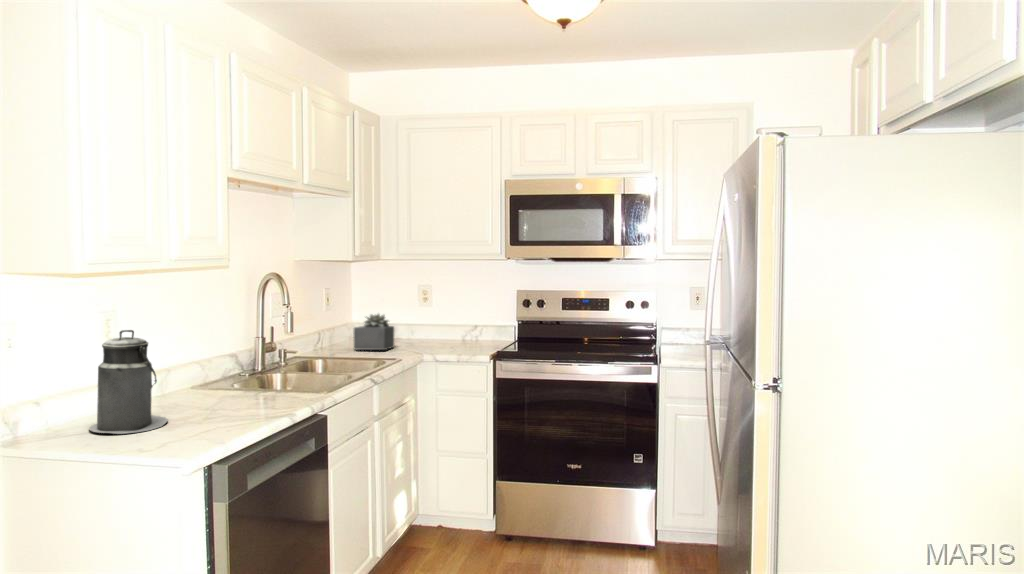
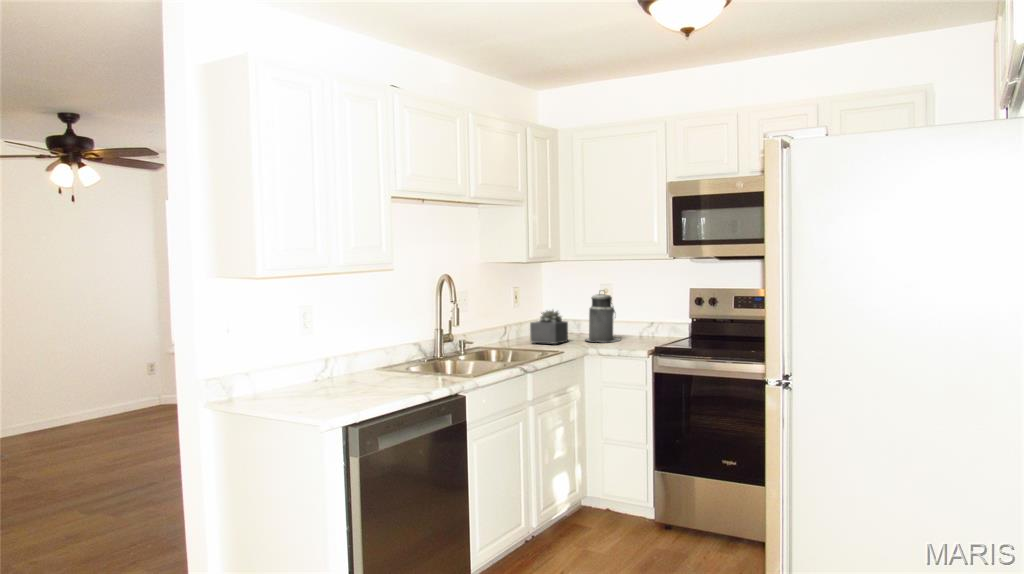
canister: present [89,330,168,434] -> present [586,293,620,342]

